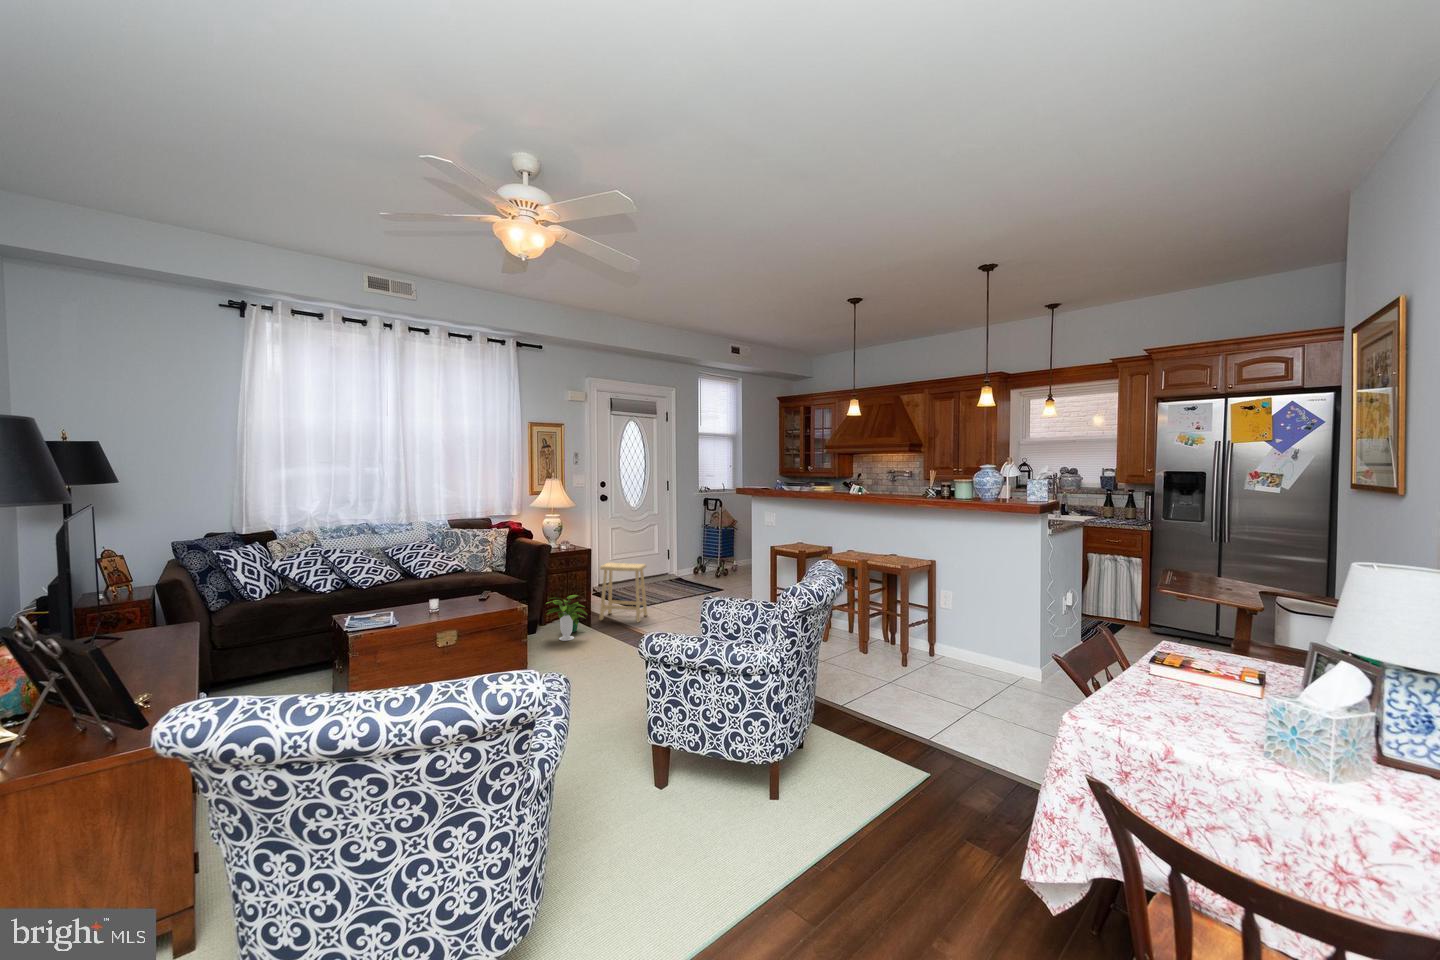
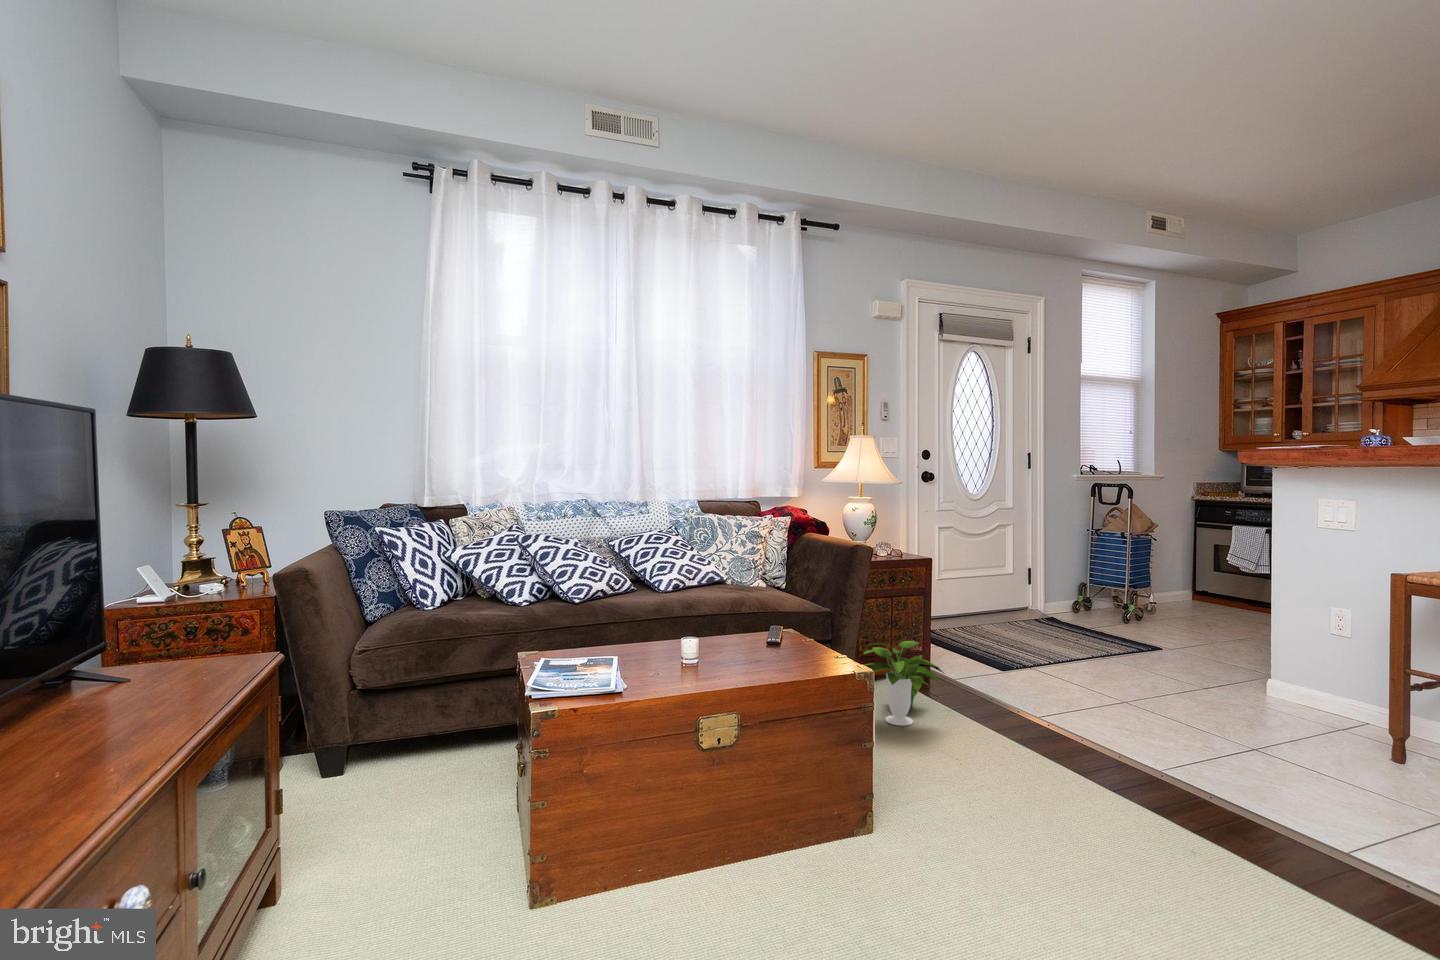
footstool: present [600,563,647,622] -> none [946,585,1035,702]

